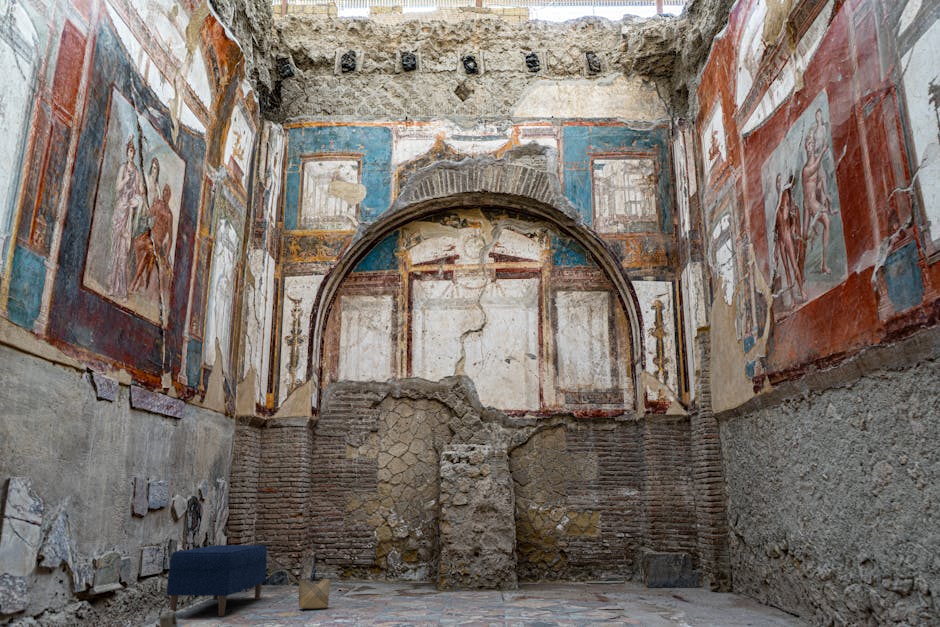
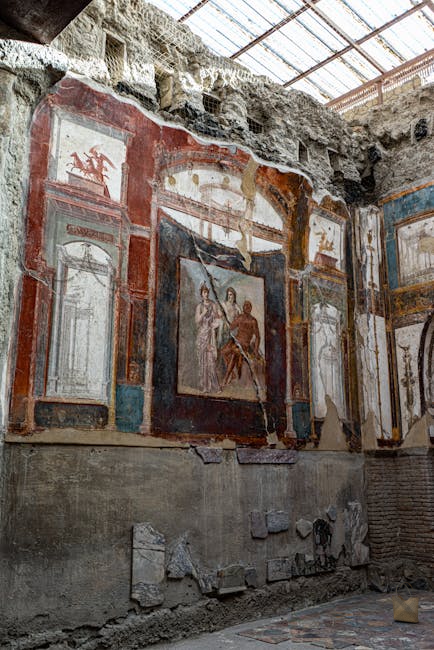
bench: present [167,545,267,616] -> none [299,555,391,617]

